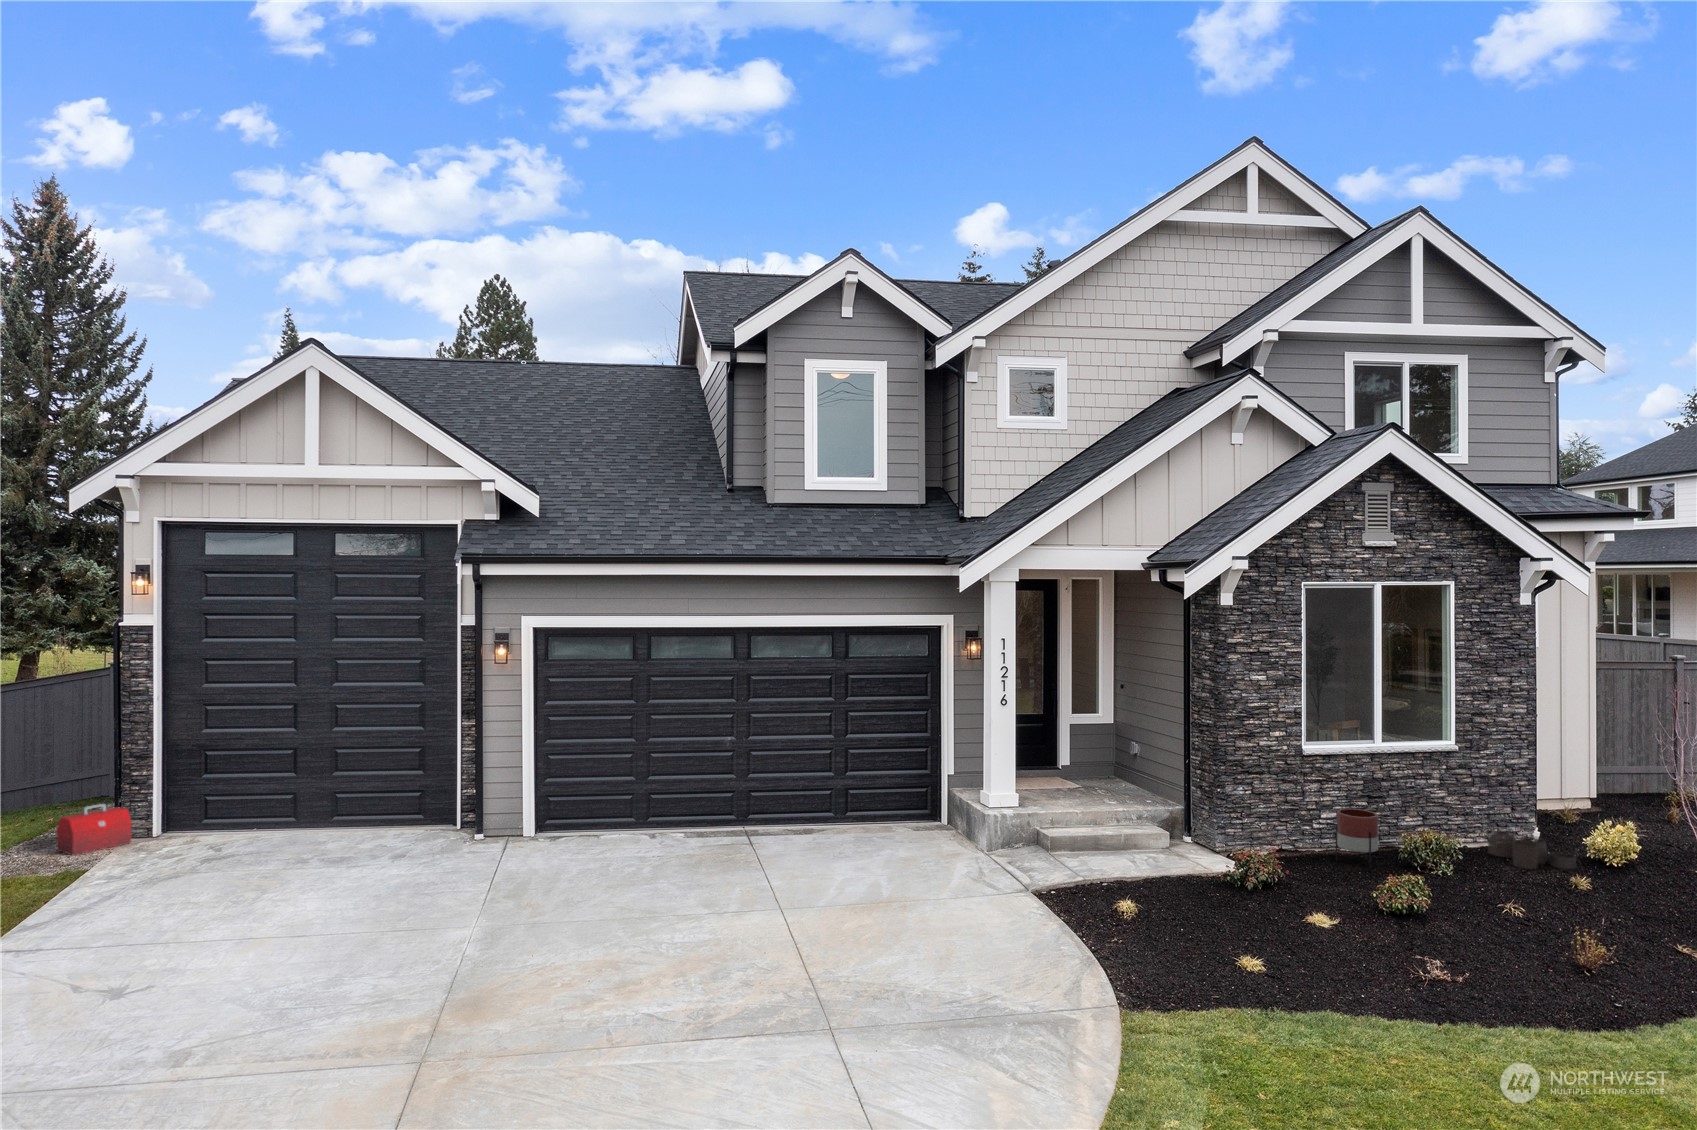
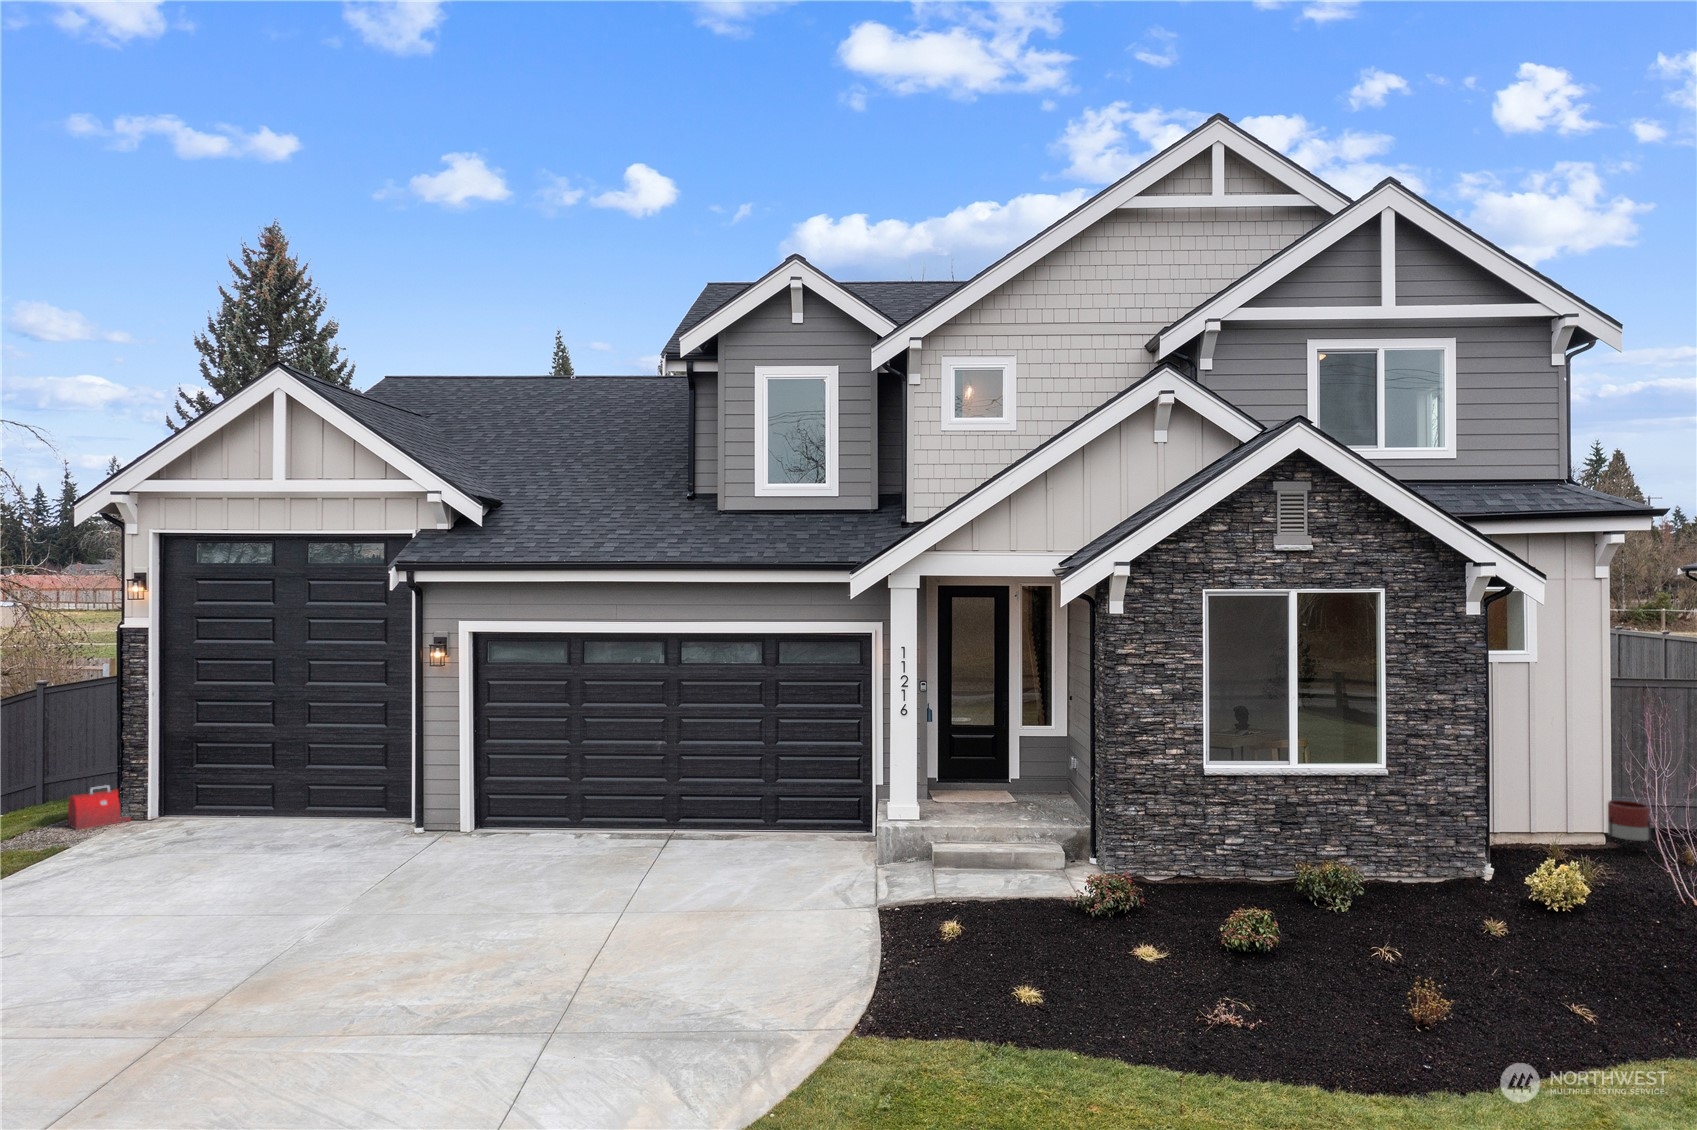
planter: present [1336,809,1378,869] -> present [1608,800,1651,850]
woven basket: present [1488,830,1576,869] -> none [1423,864,1513,912]

